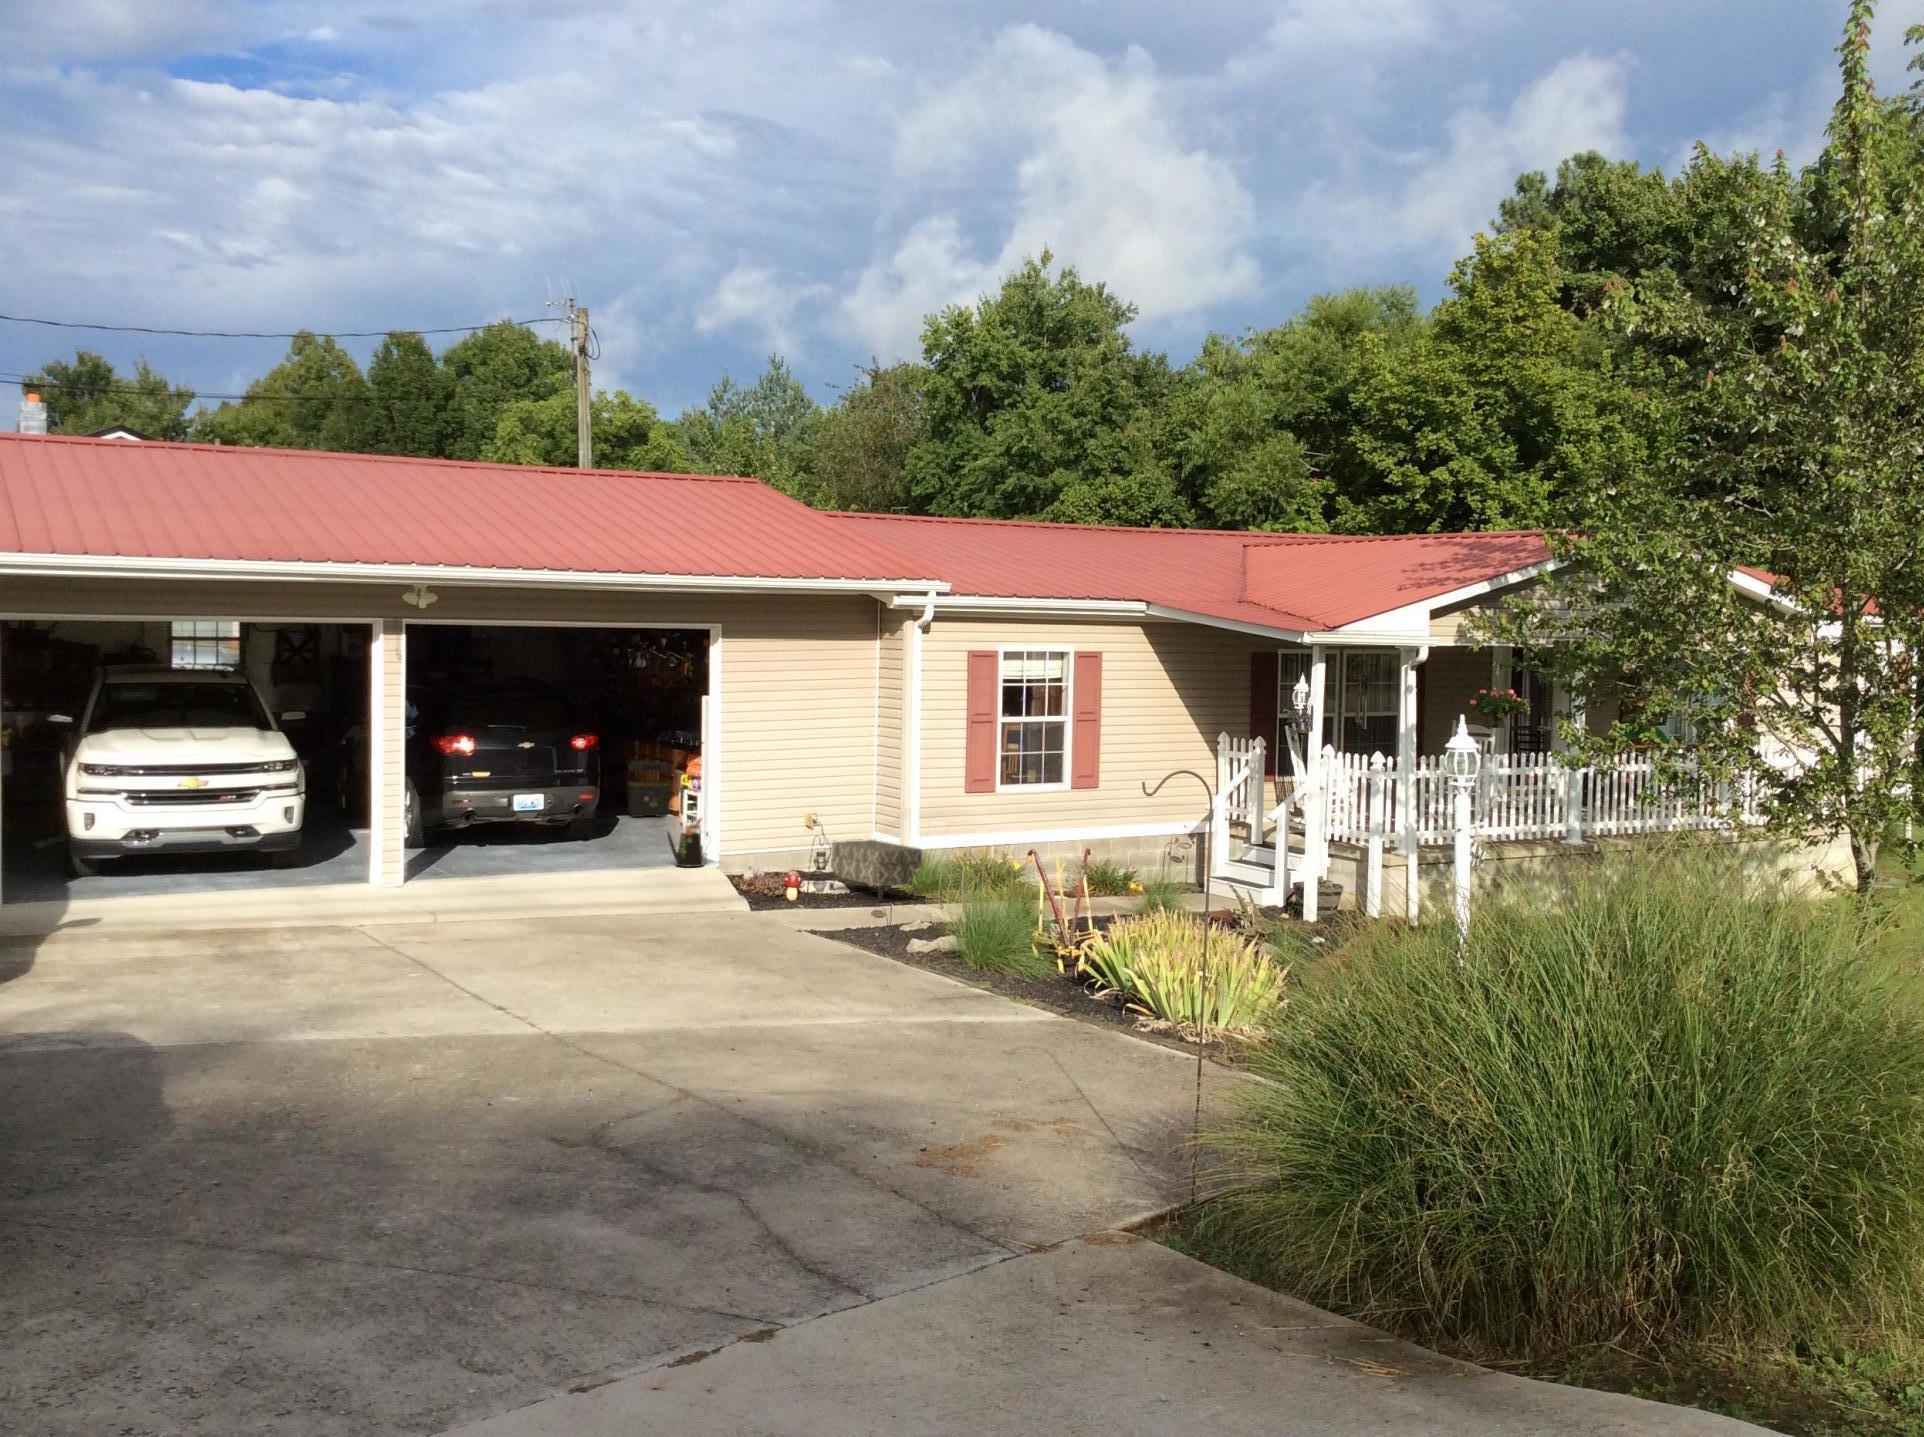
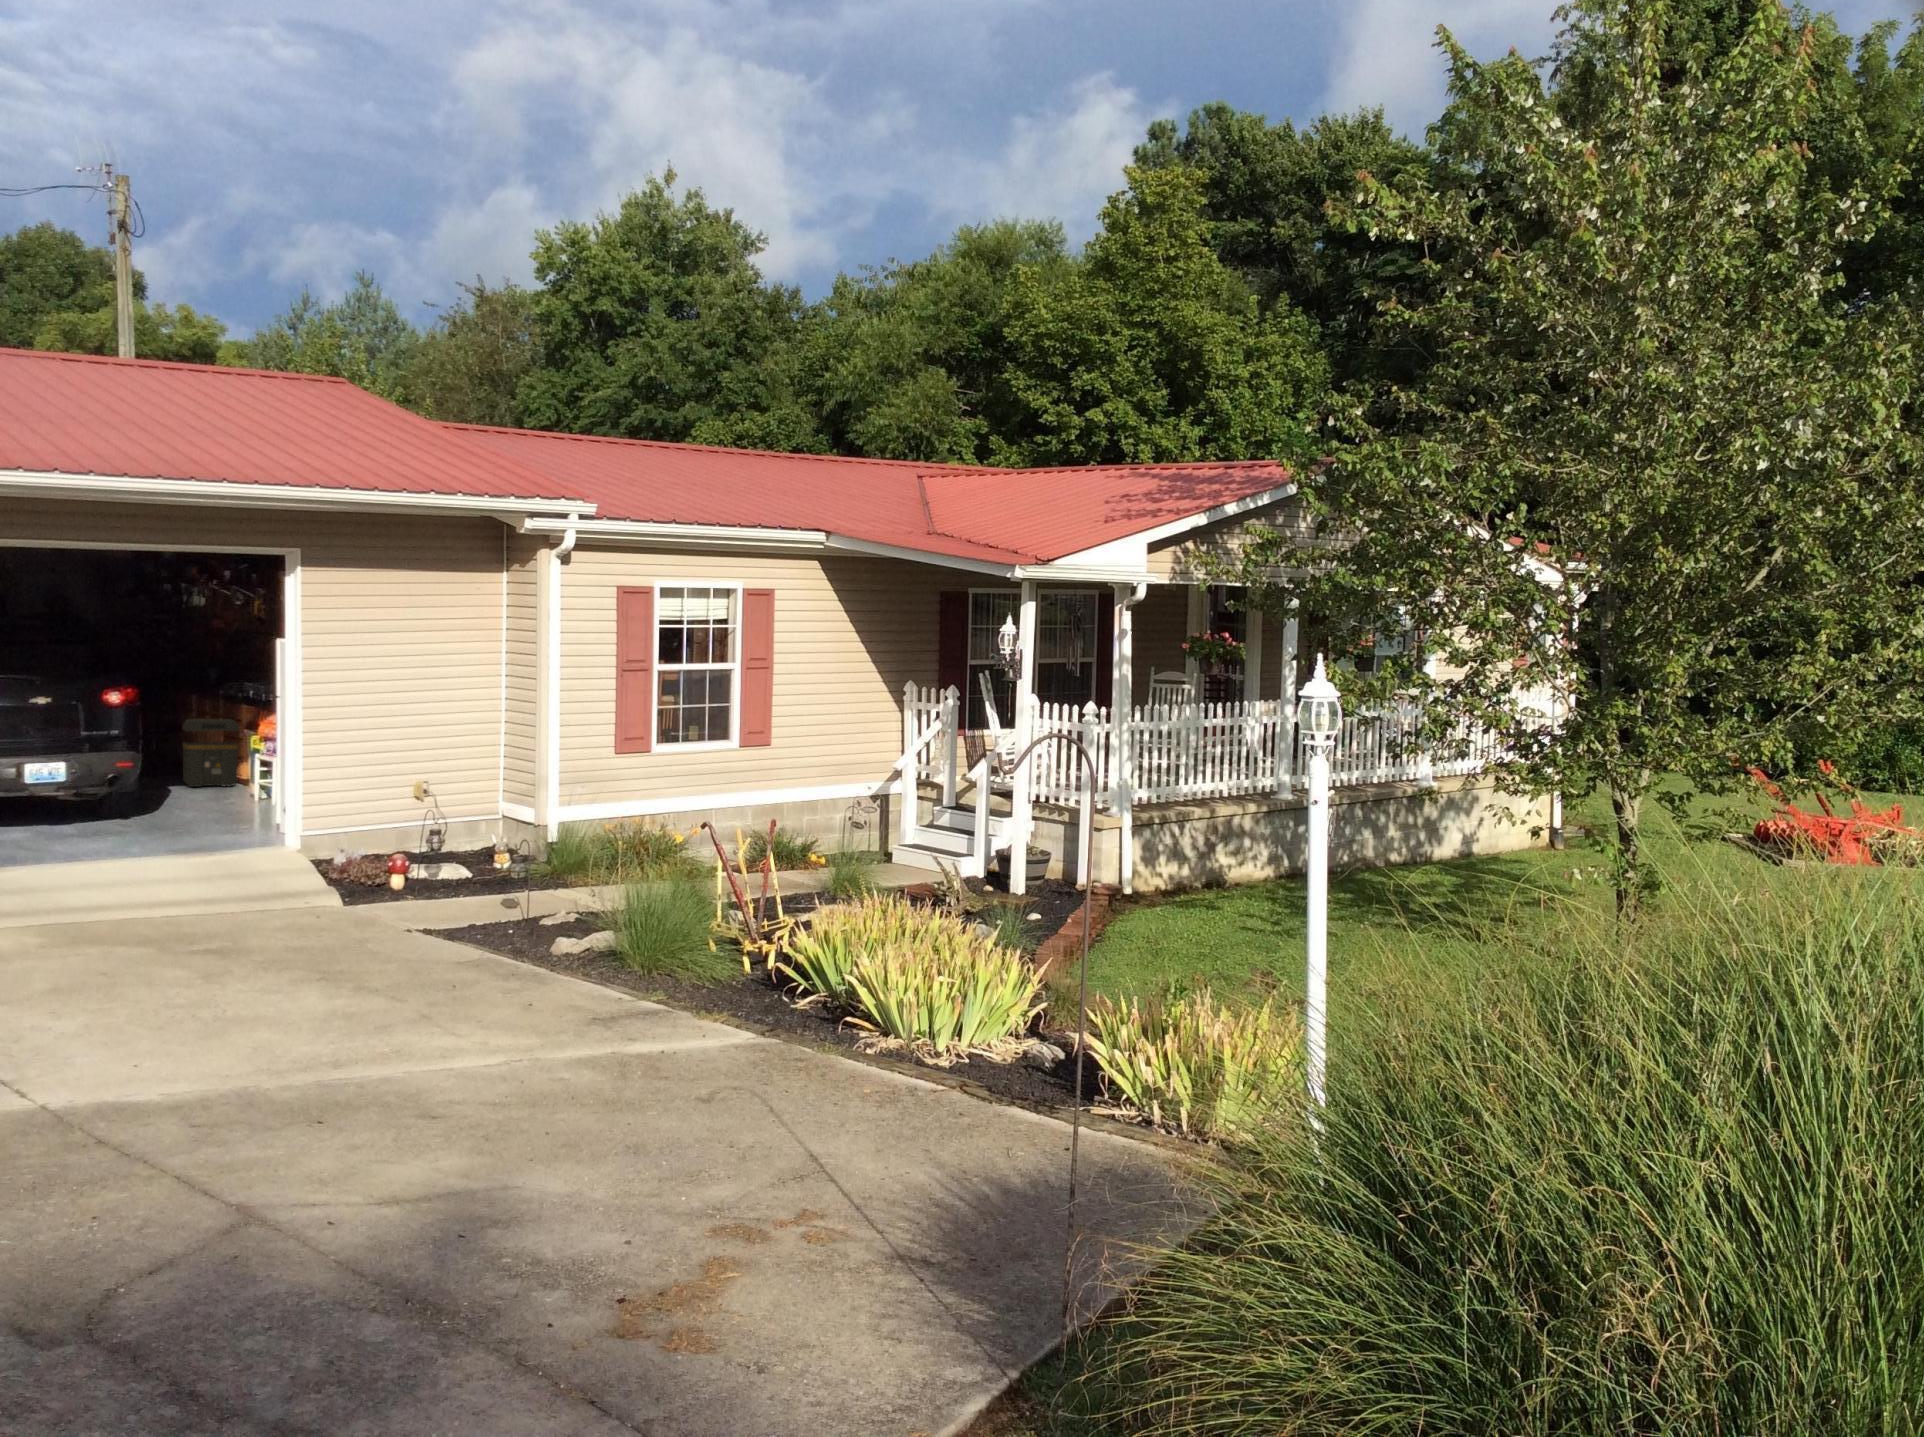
watering can: present [667,818,703,867] -> none [230,788,290,852]
bench: present [829,840,922,902] -> none [441,810,563,887]

